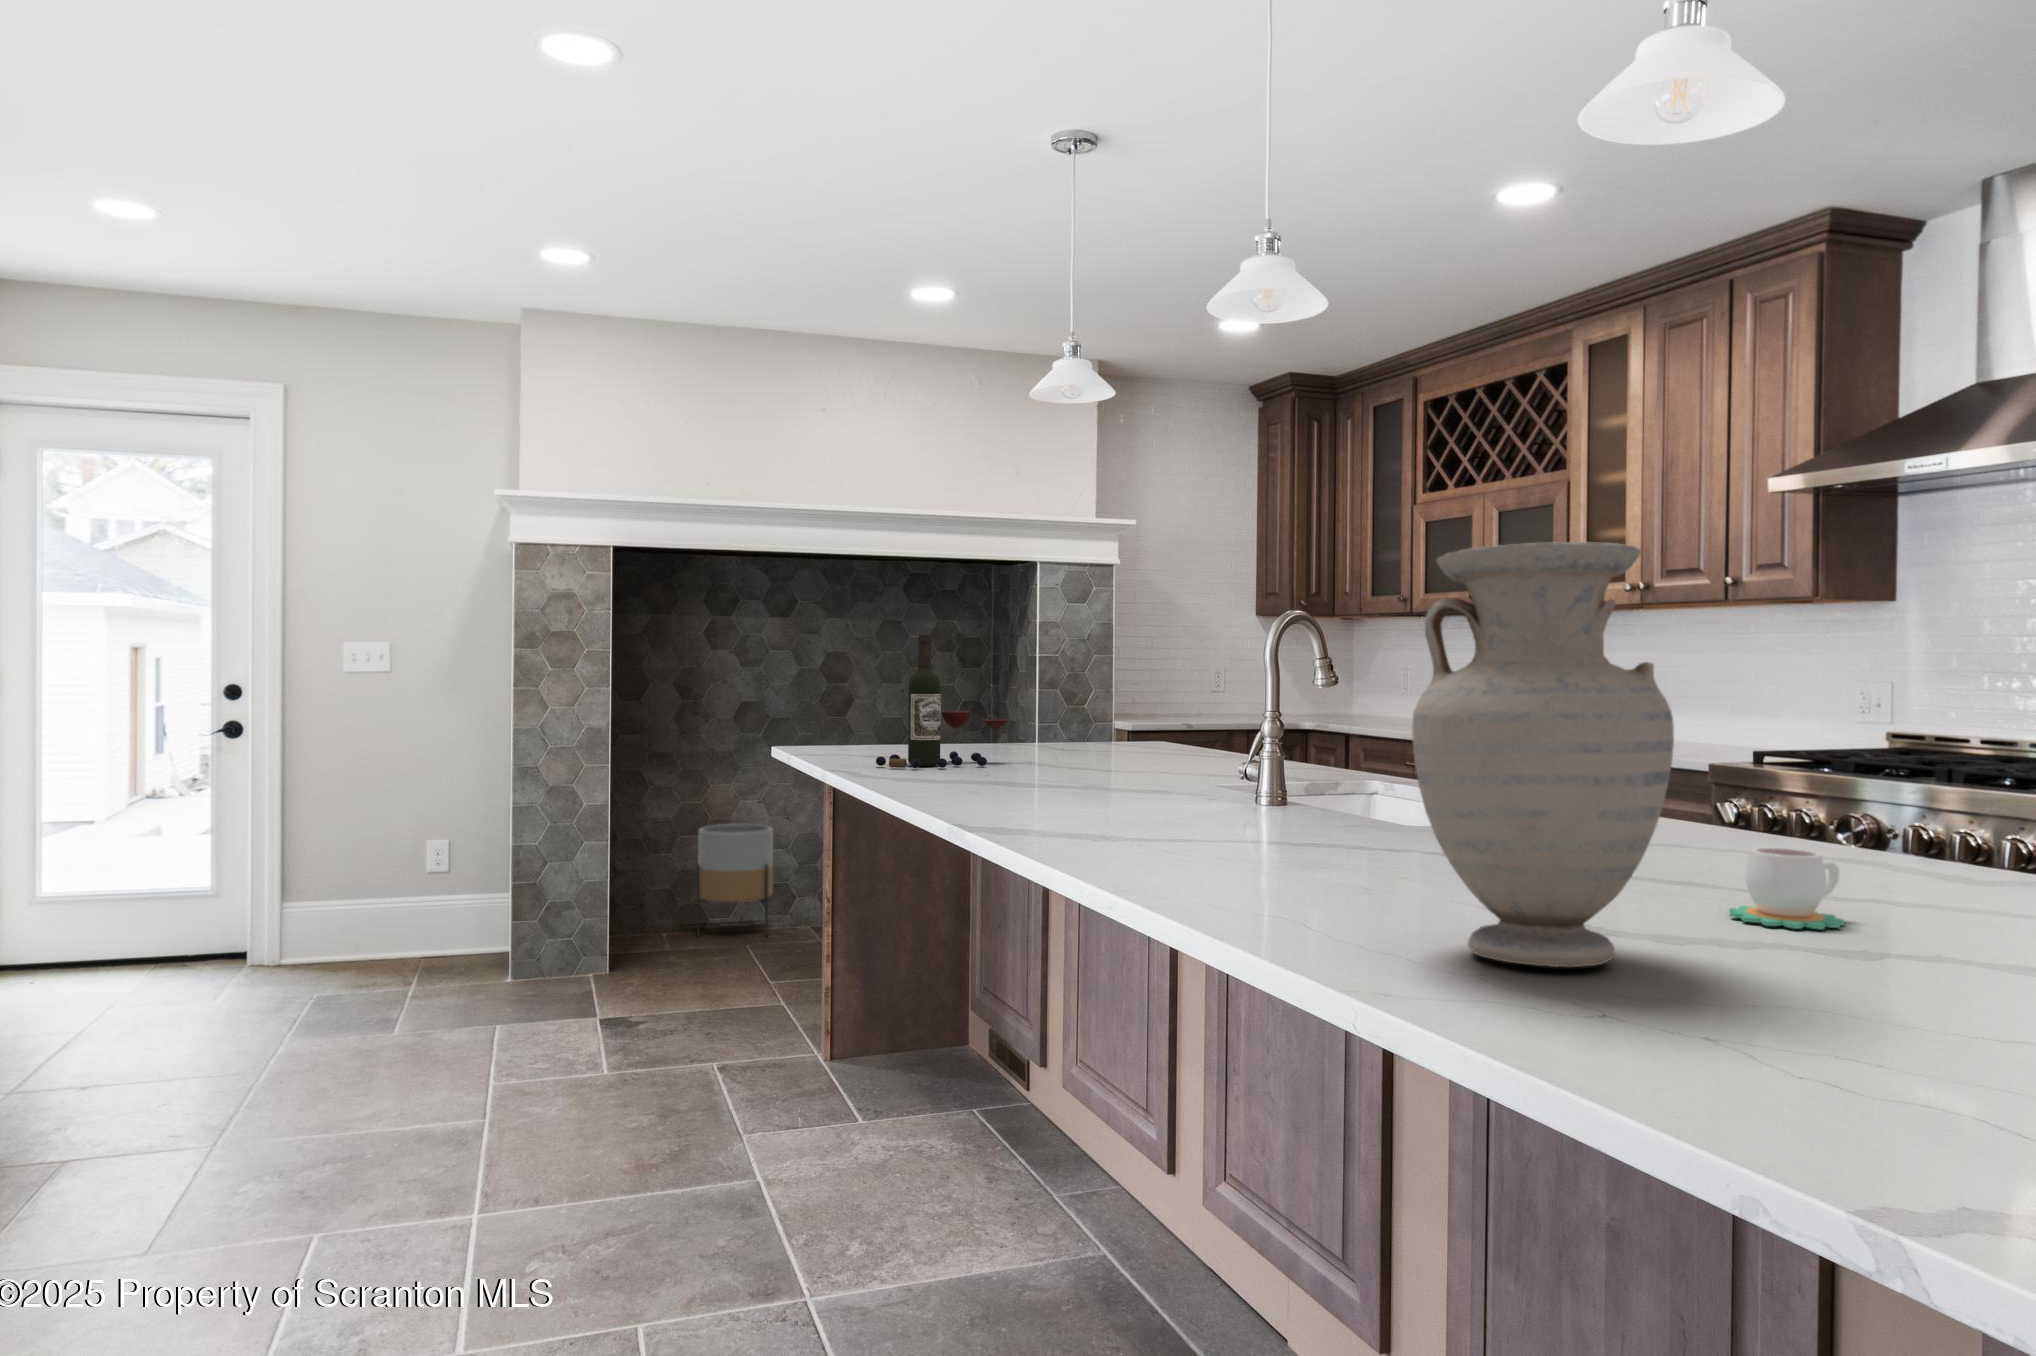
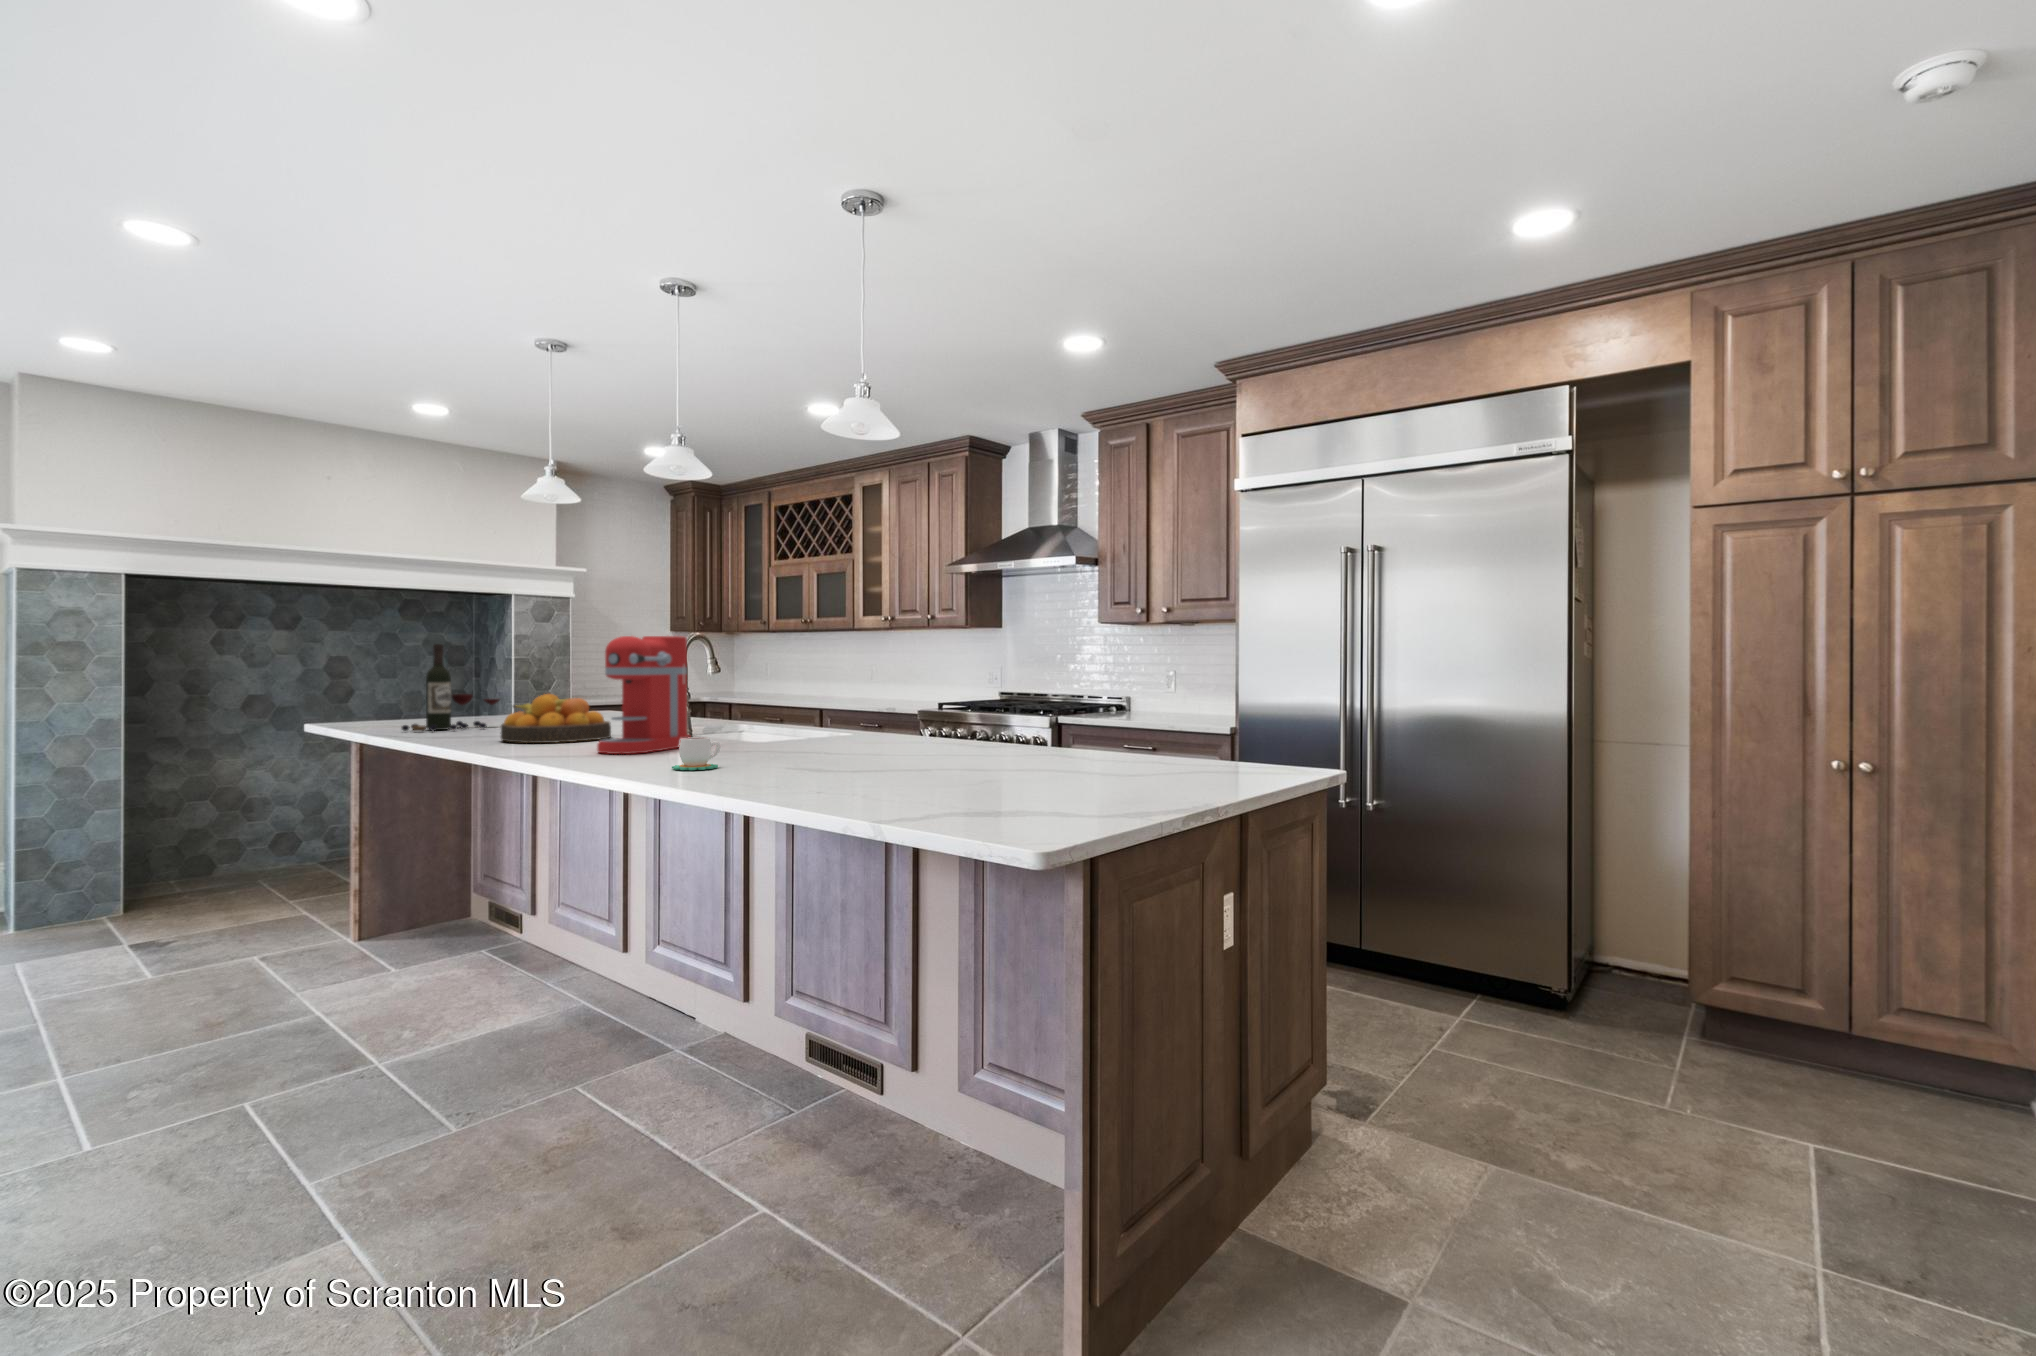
vase: present [1412,542,1674,967] -> none [733,605,835,775]
coffee maker: none [1134,622,1302,847] -> present [597,636,691,754]
fruit bowl: none [993,719,1162,806] -> present [500,694,611,743]
planter: present [697,824,773,935] -> none [210,791,284,881]
mug: present [1729,848,1844,929] -> present [672,737,720,770]

